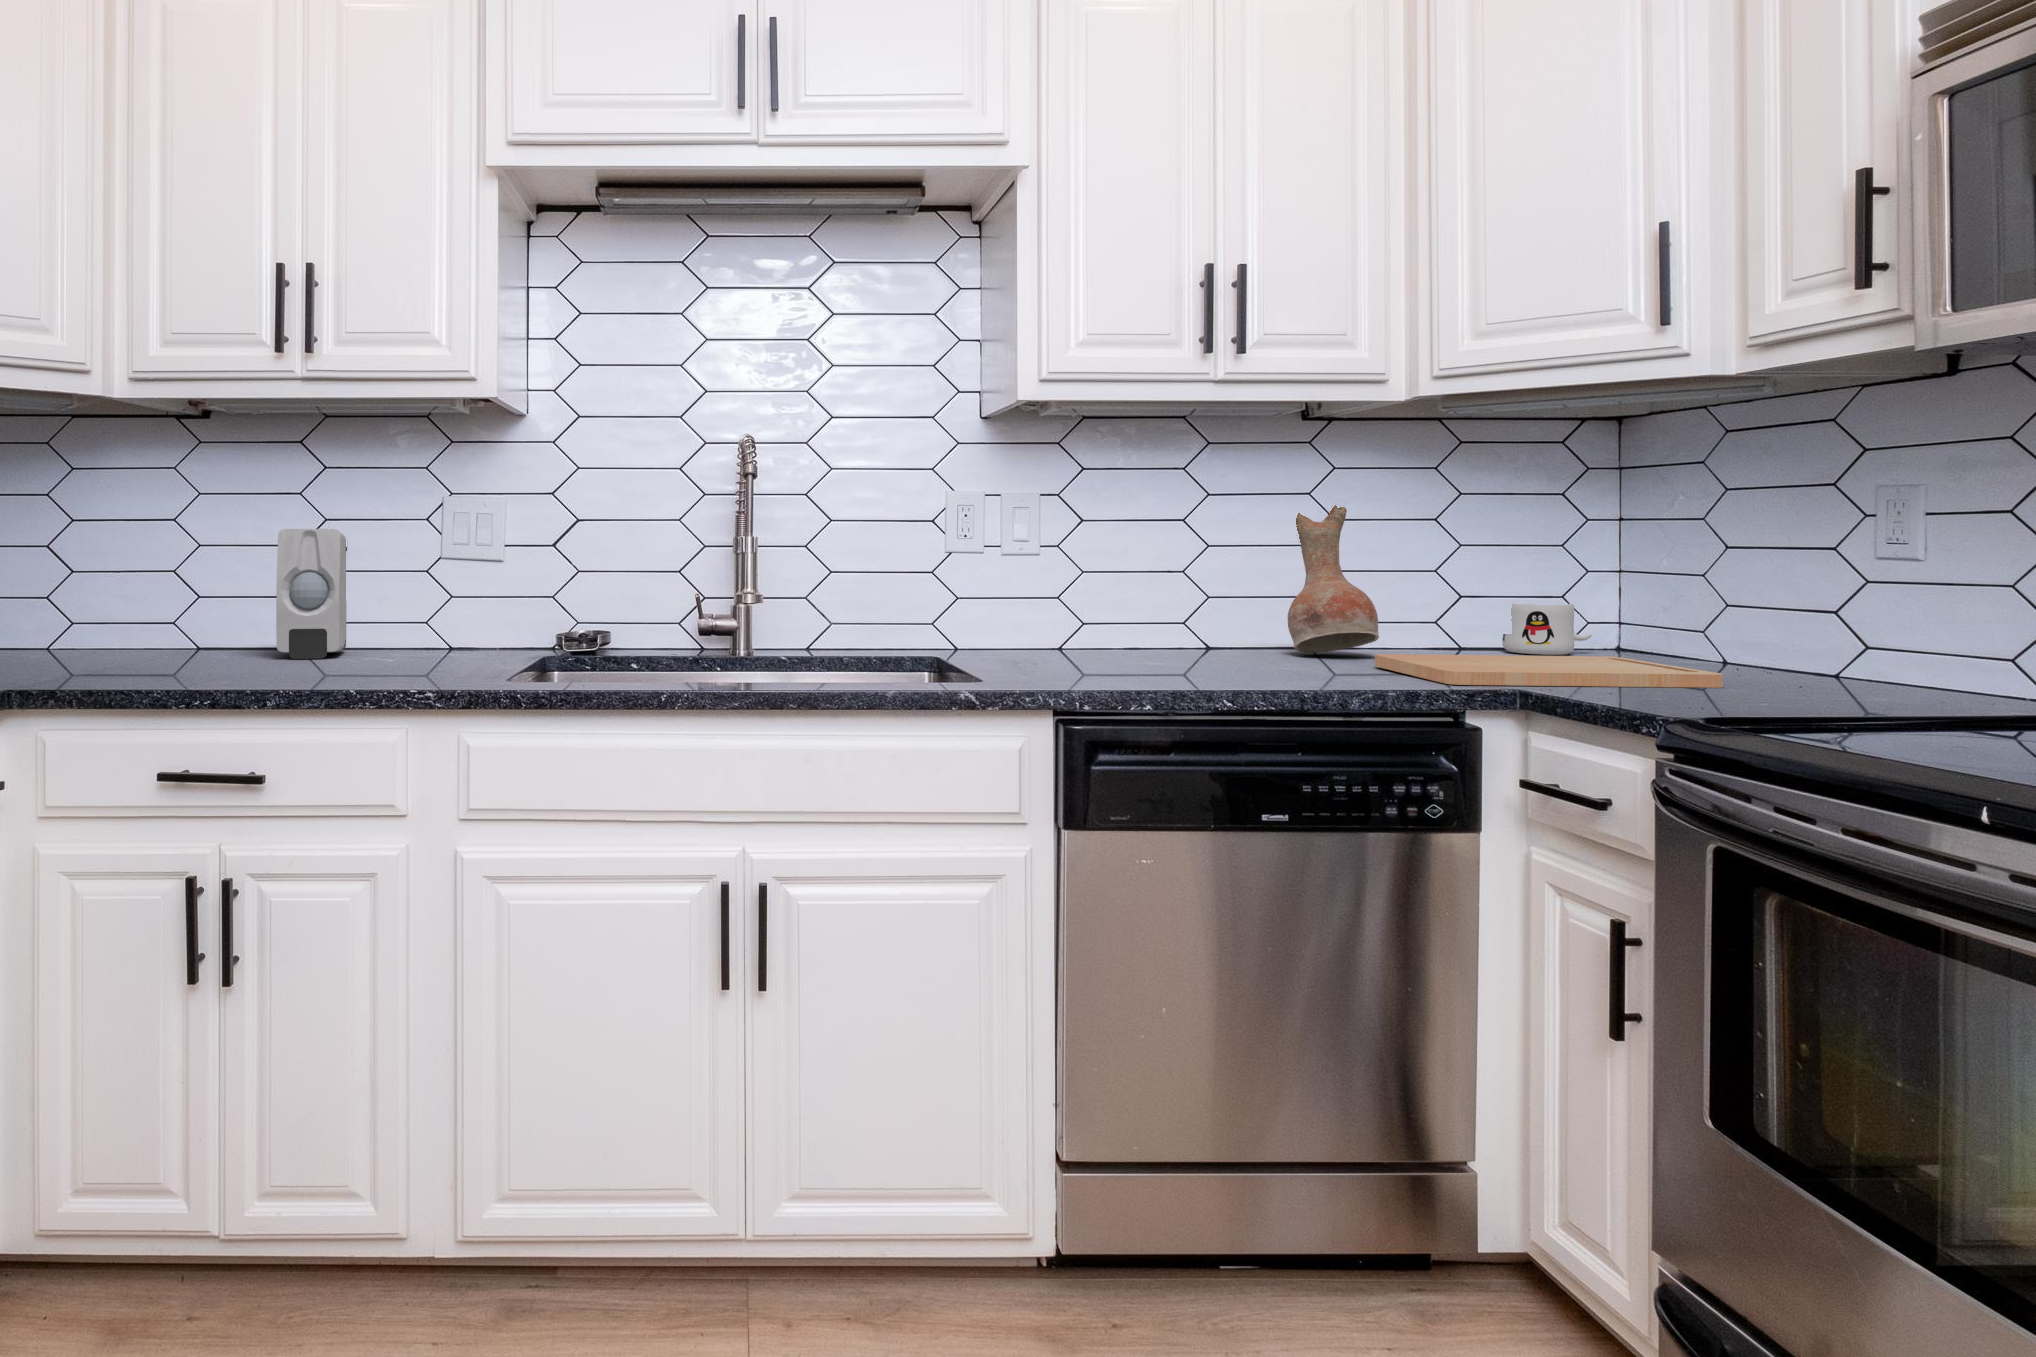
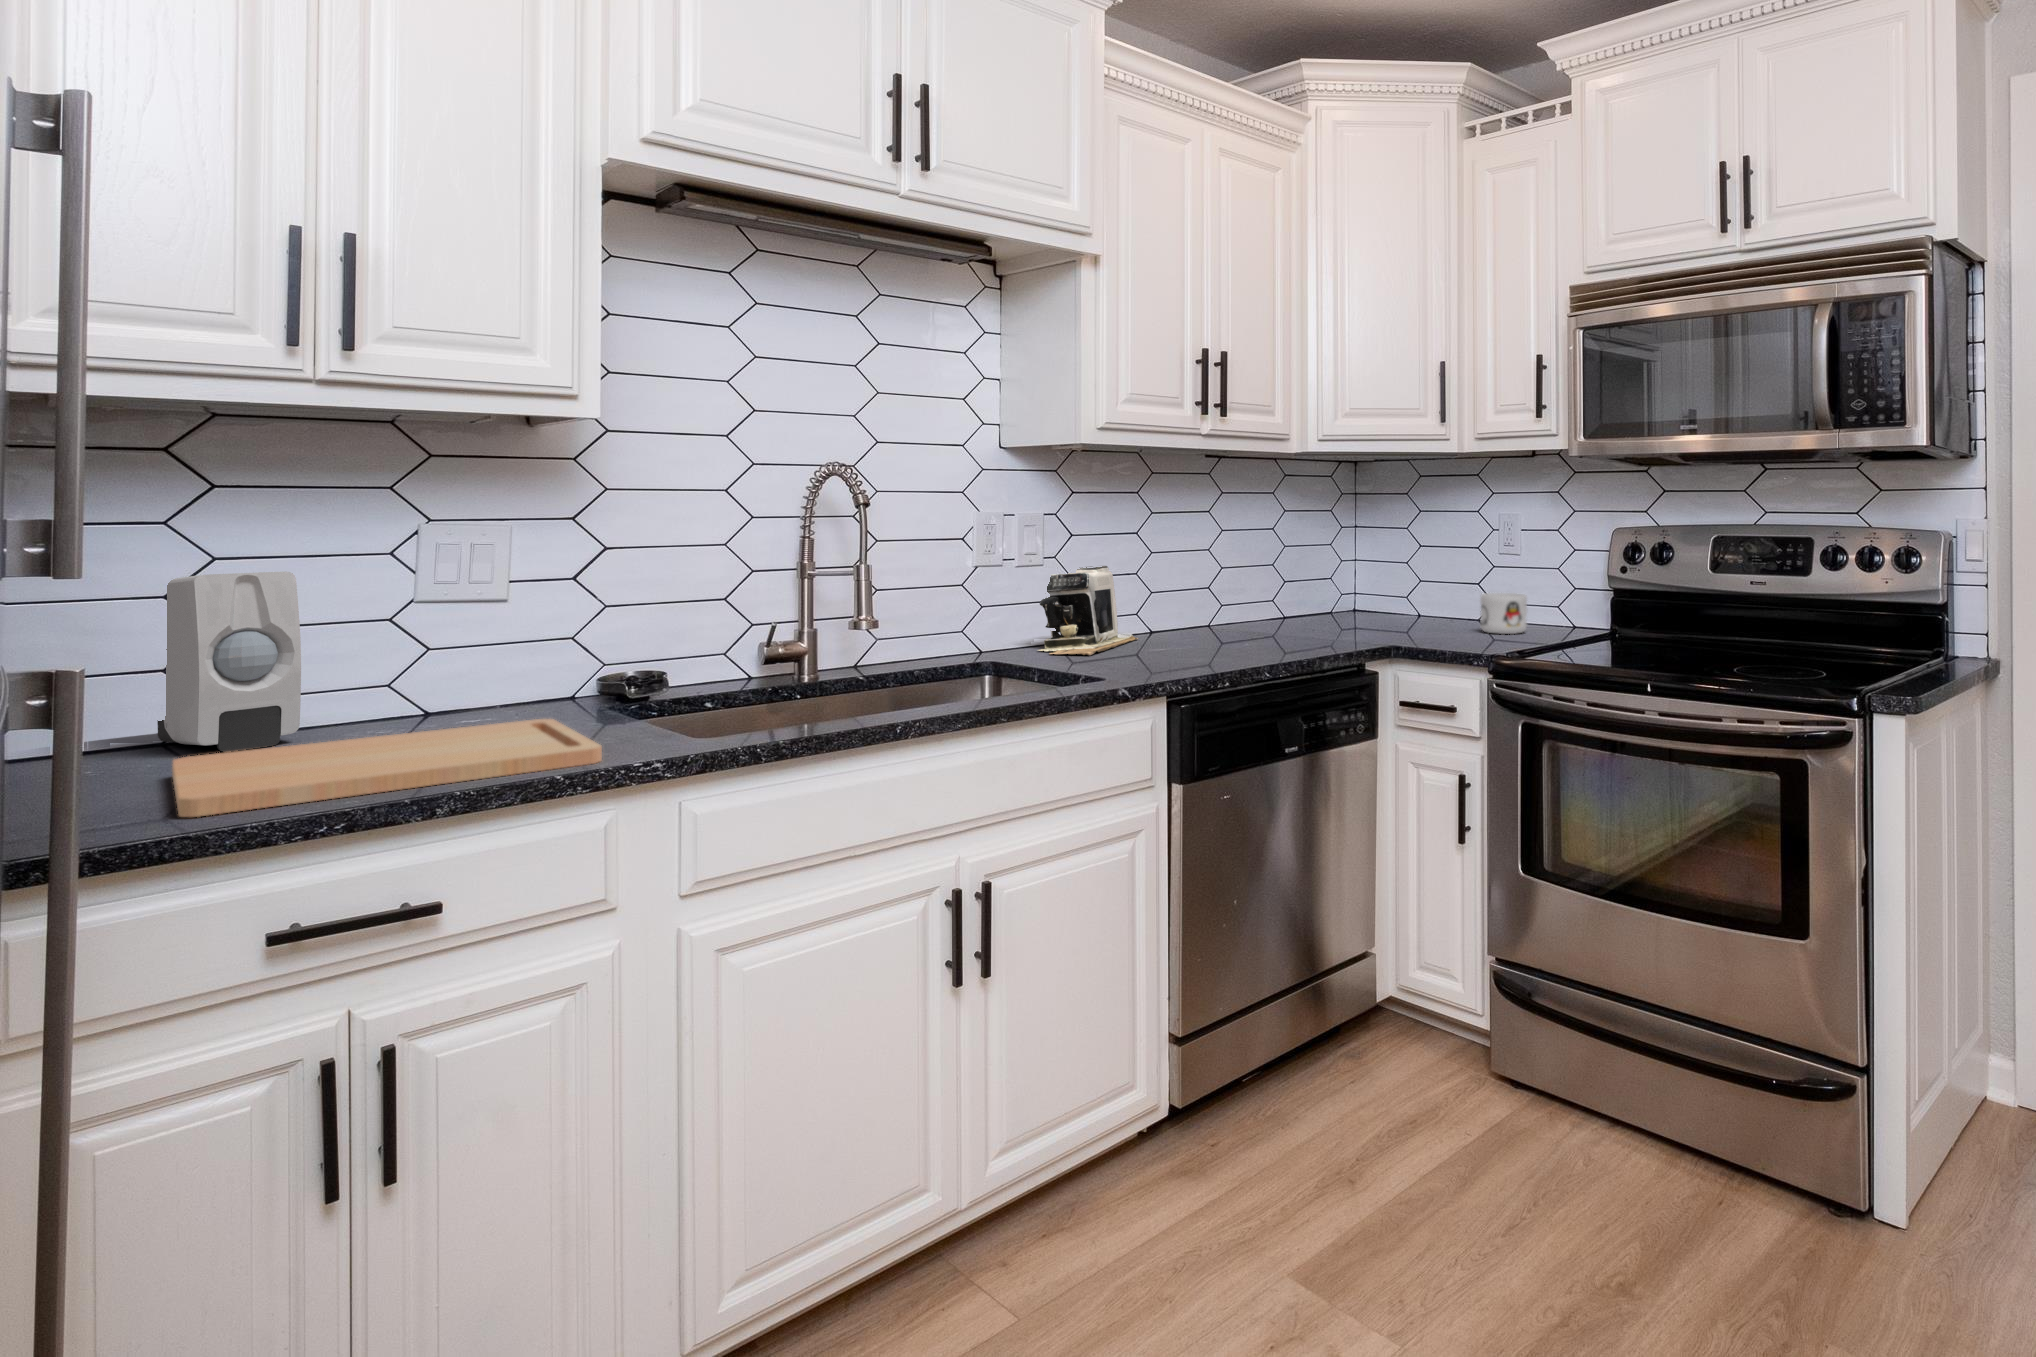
vase: present [1288,505,1379,653] -> none [1183,519,1252,630]
coffee maker: none [1029,560,1191,662] -> present [1039,566,1138,655]
mug: present [1502,603,1592,655] -> present [1480,593,1527,634]
cutting board: present [1375,654,1723,688] -> present [172,719,602,817]

